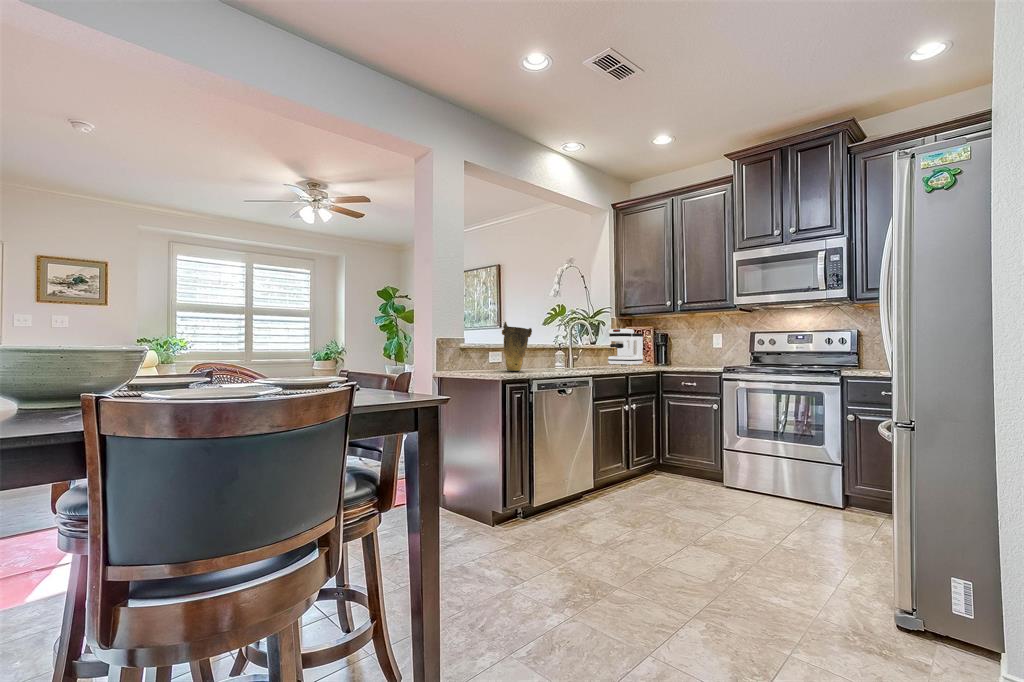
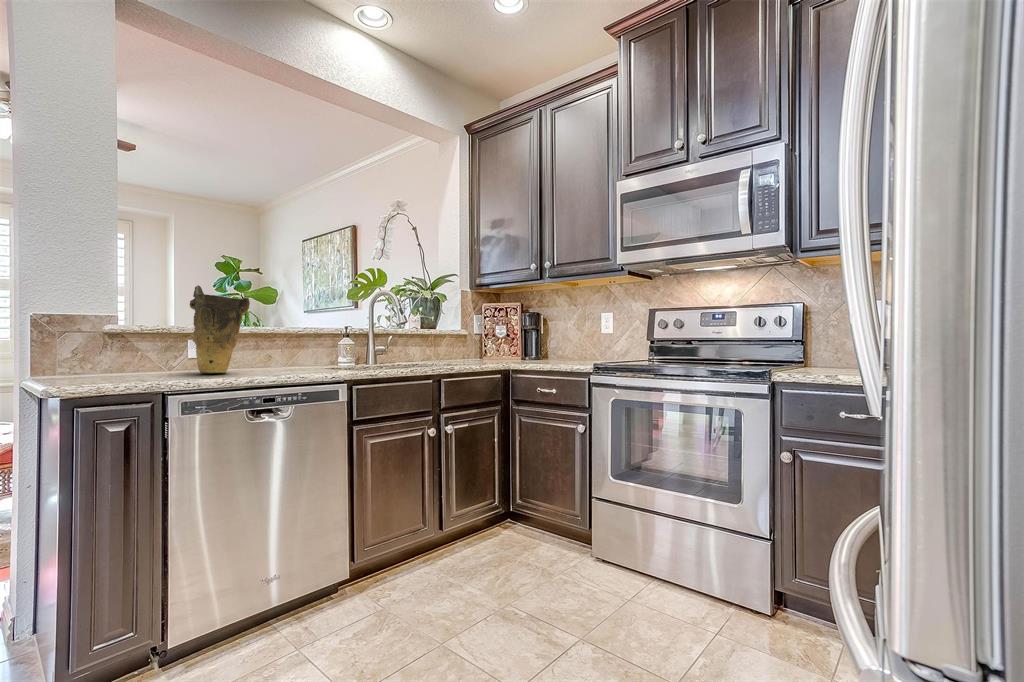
coffee maker: present [608,329,643,365] -> none [449,306,503,360]

